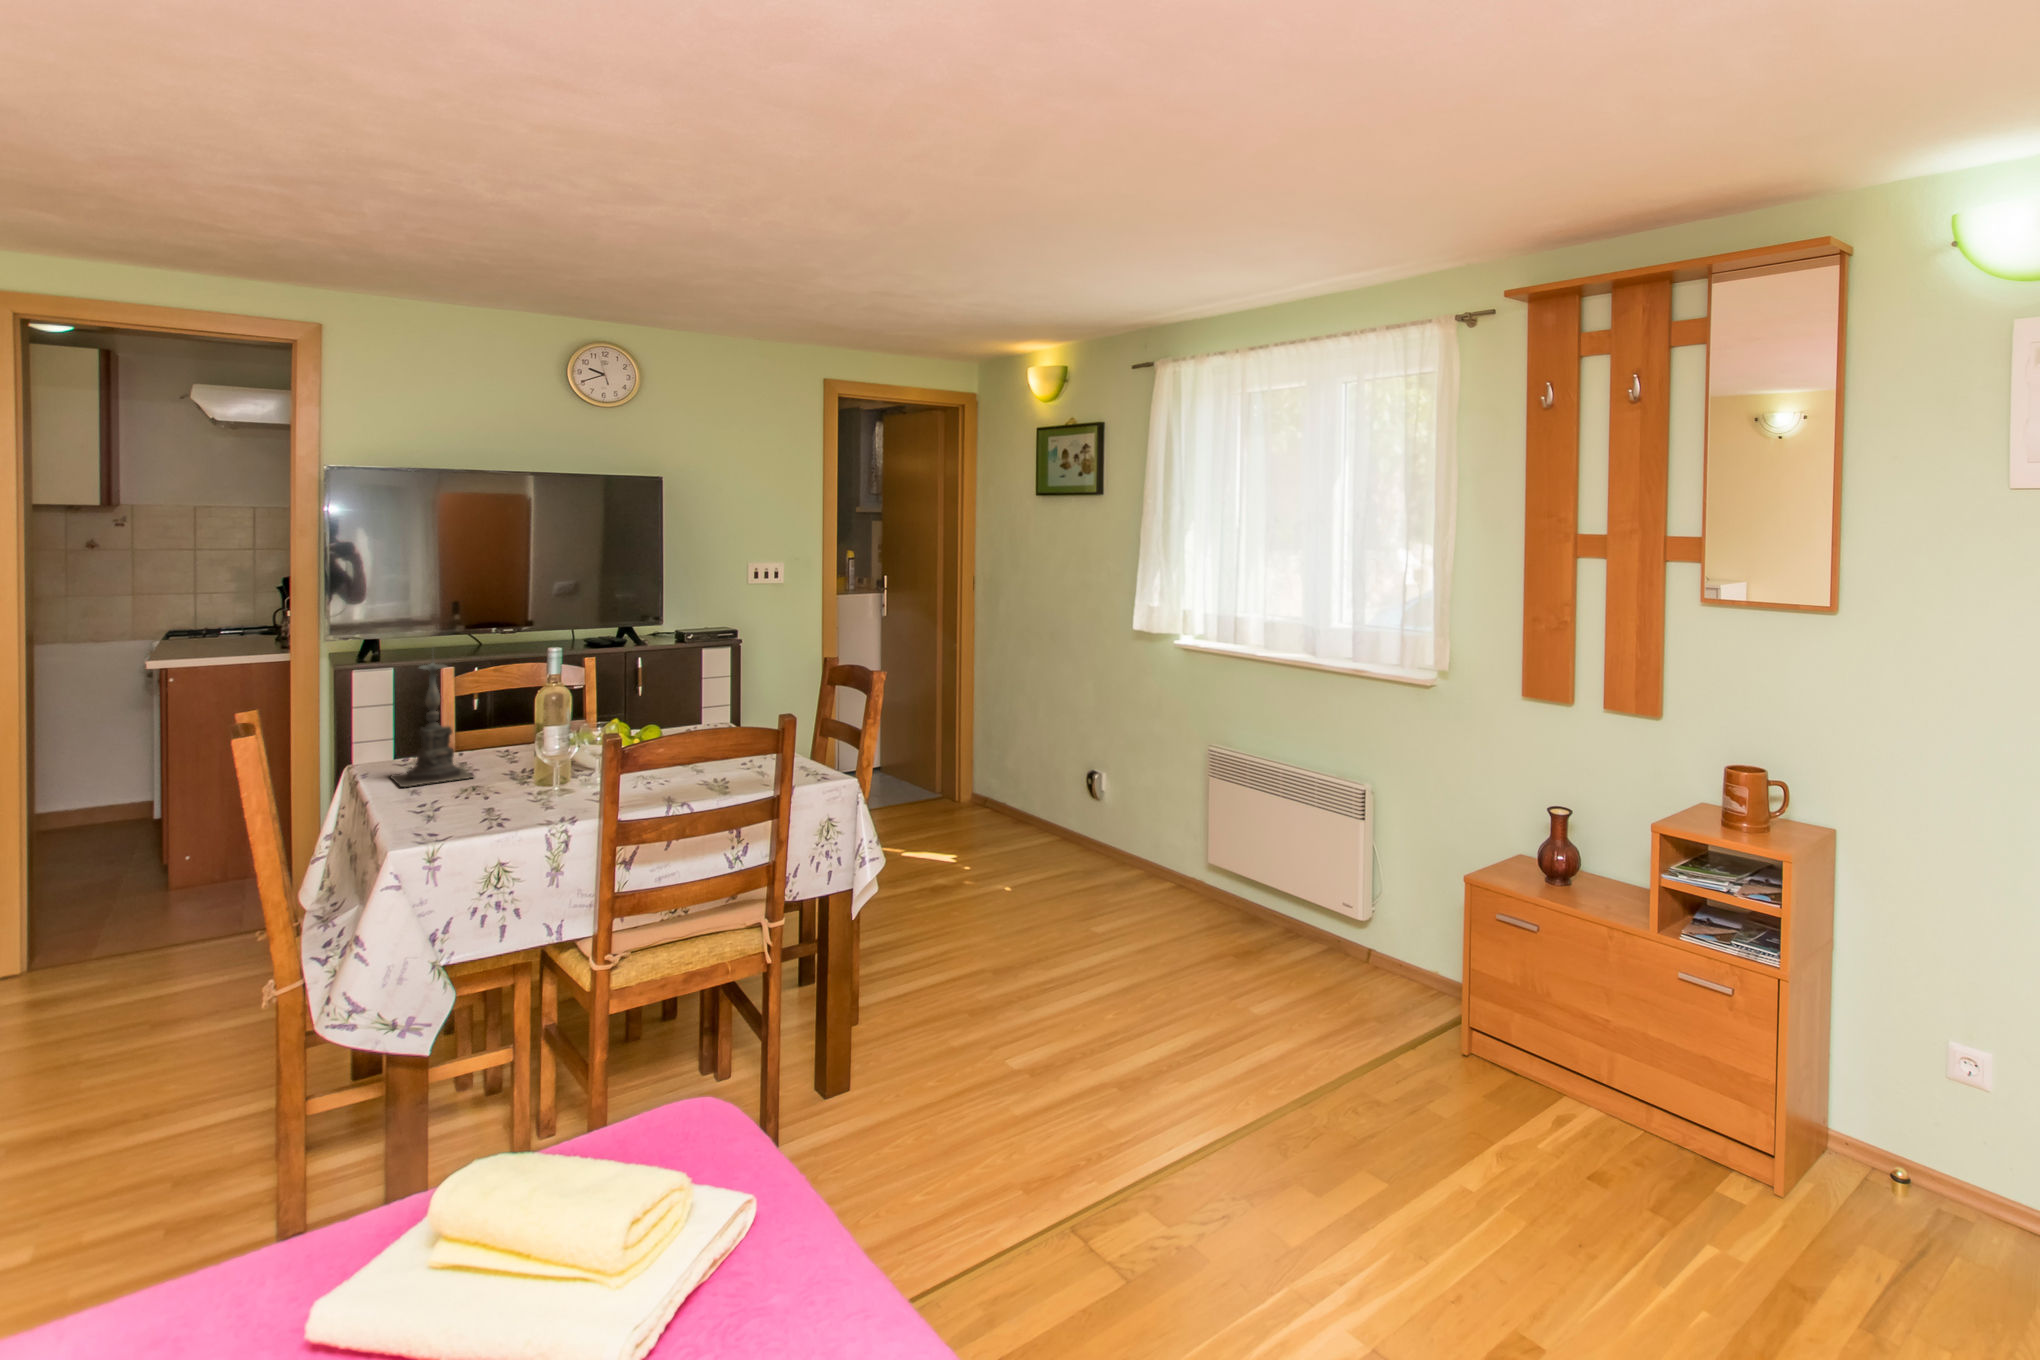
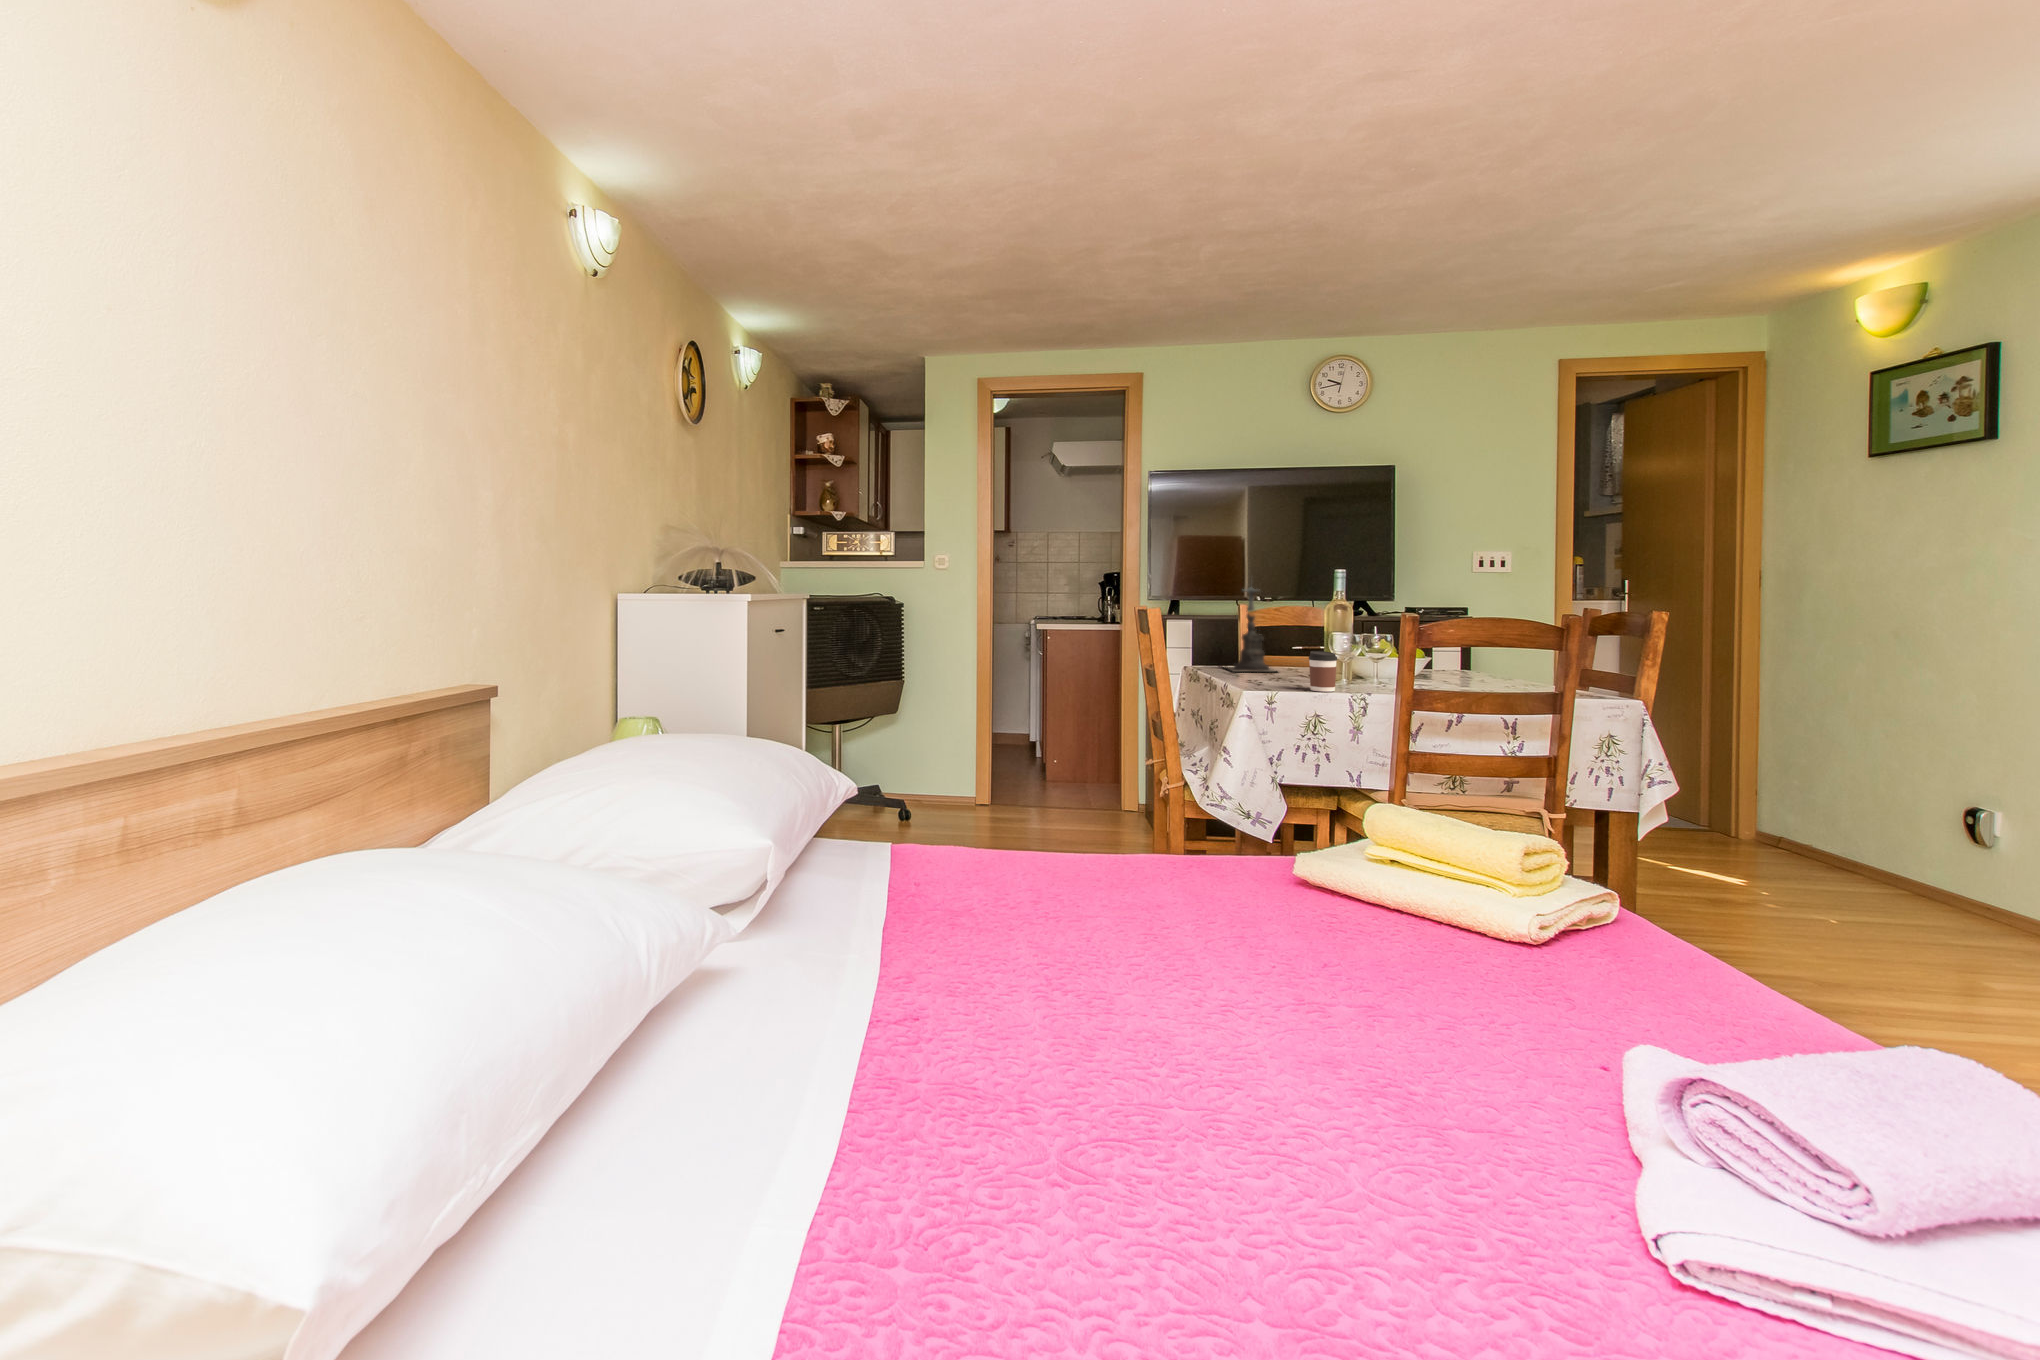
coffee cup: none [498,763,537,820] -> present [1309,651,1337,692]

